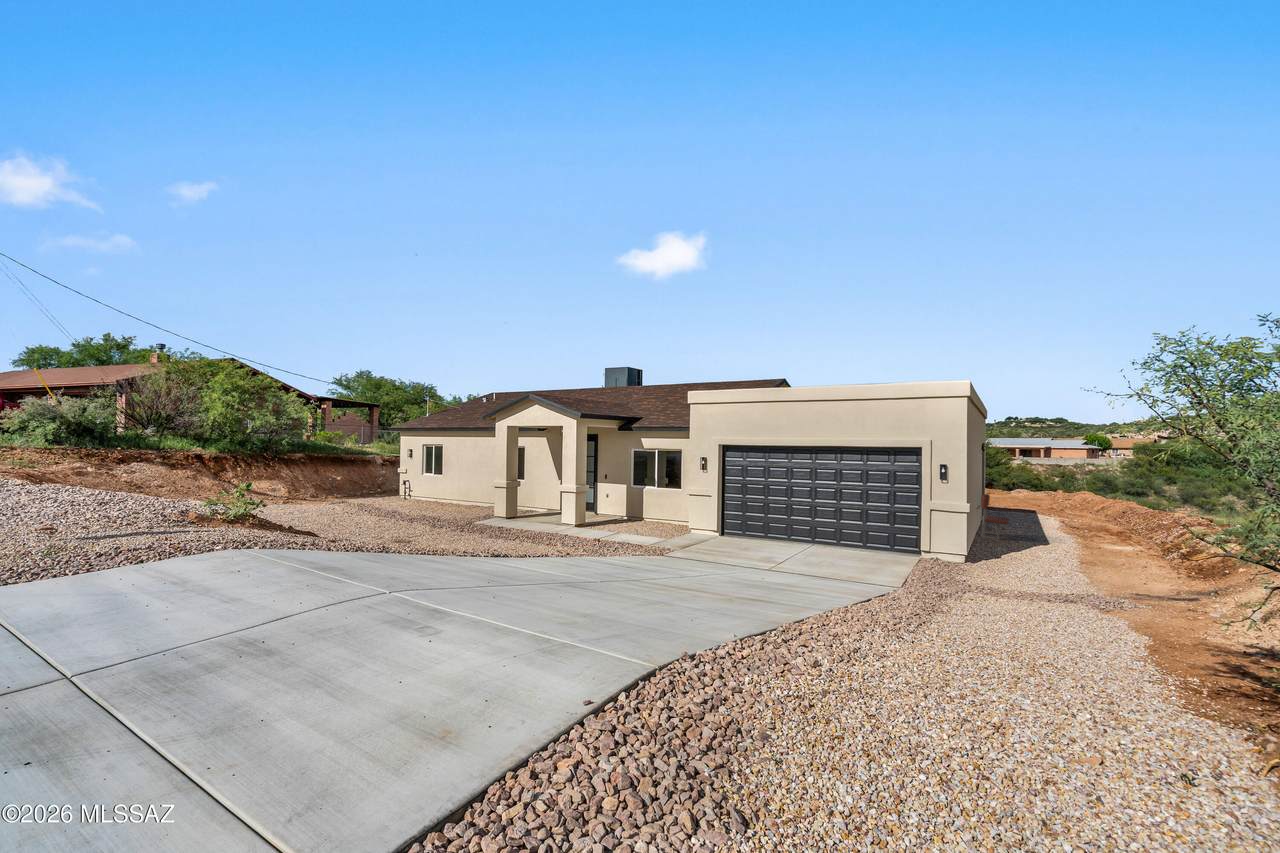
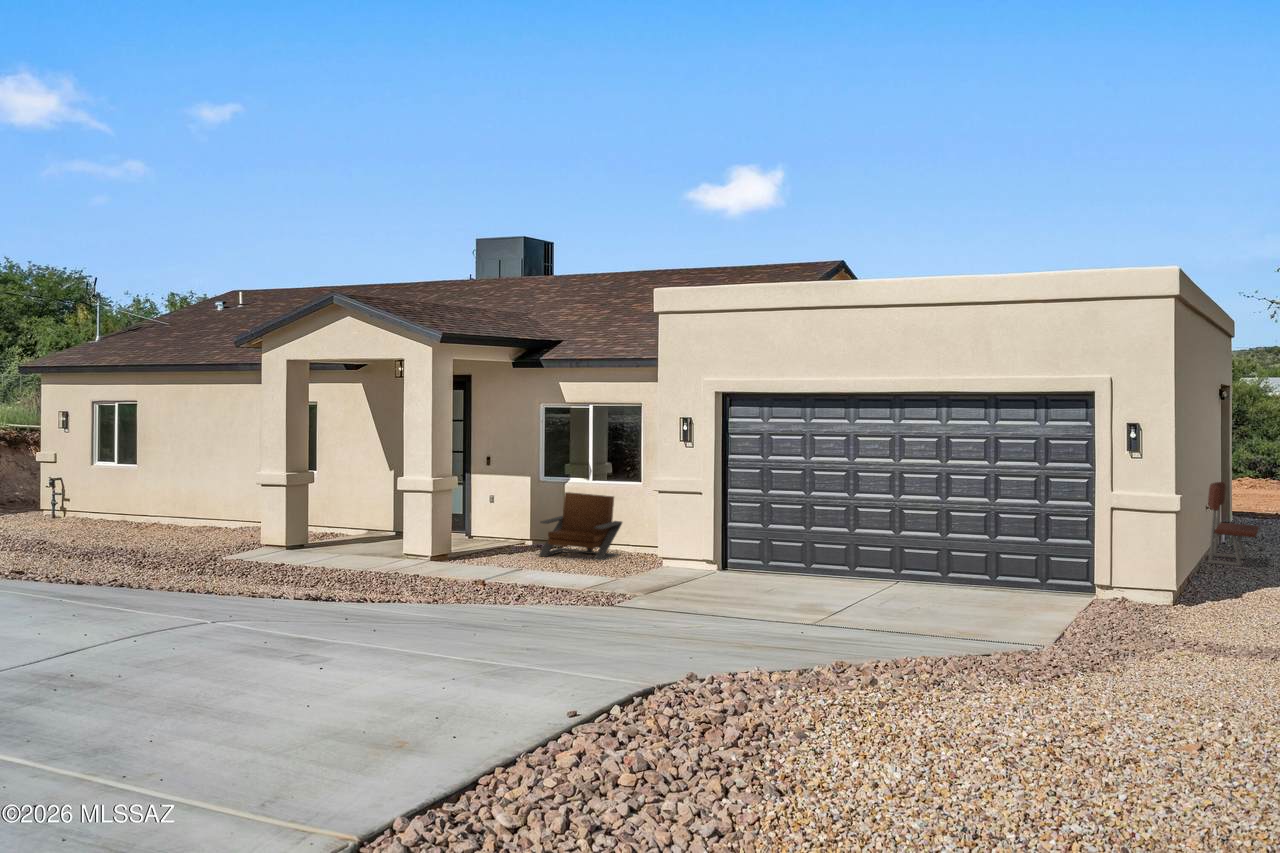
lounge chair: none [629,494,672,530] -> present [539,492,622,561]

